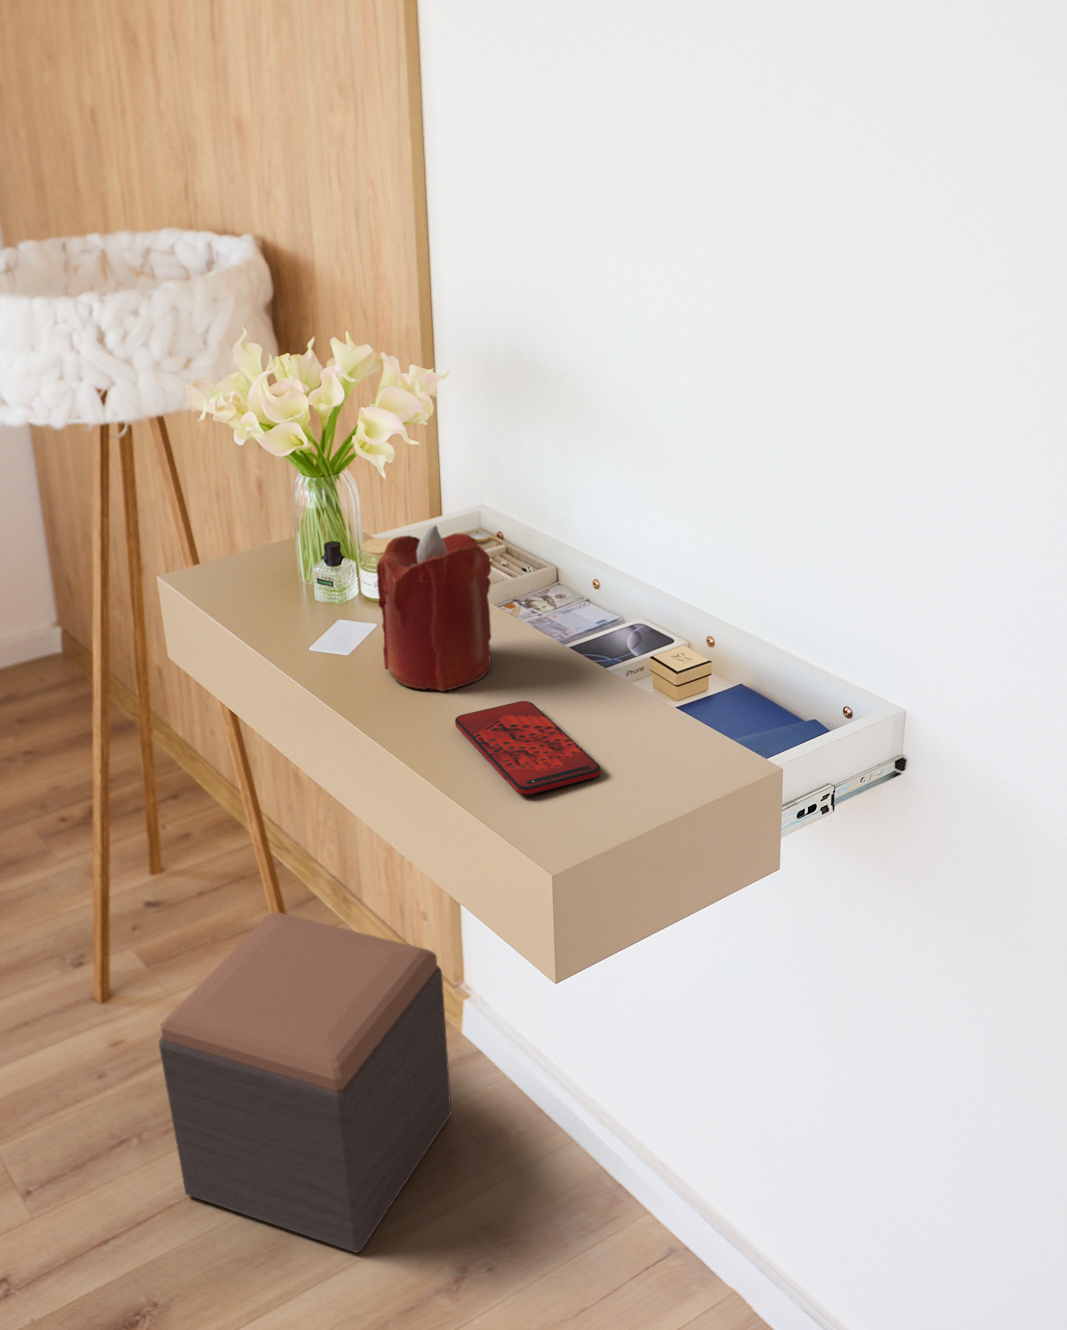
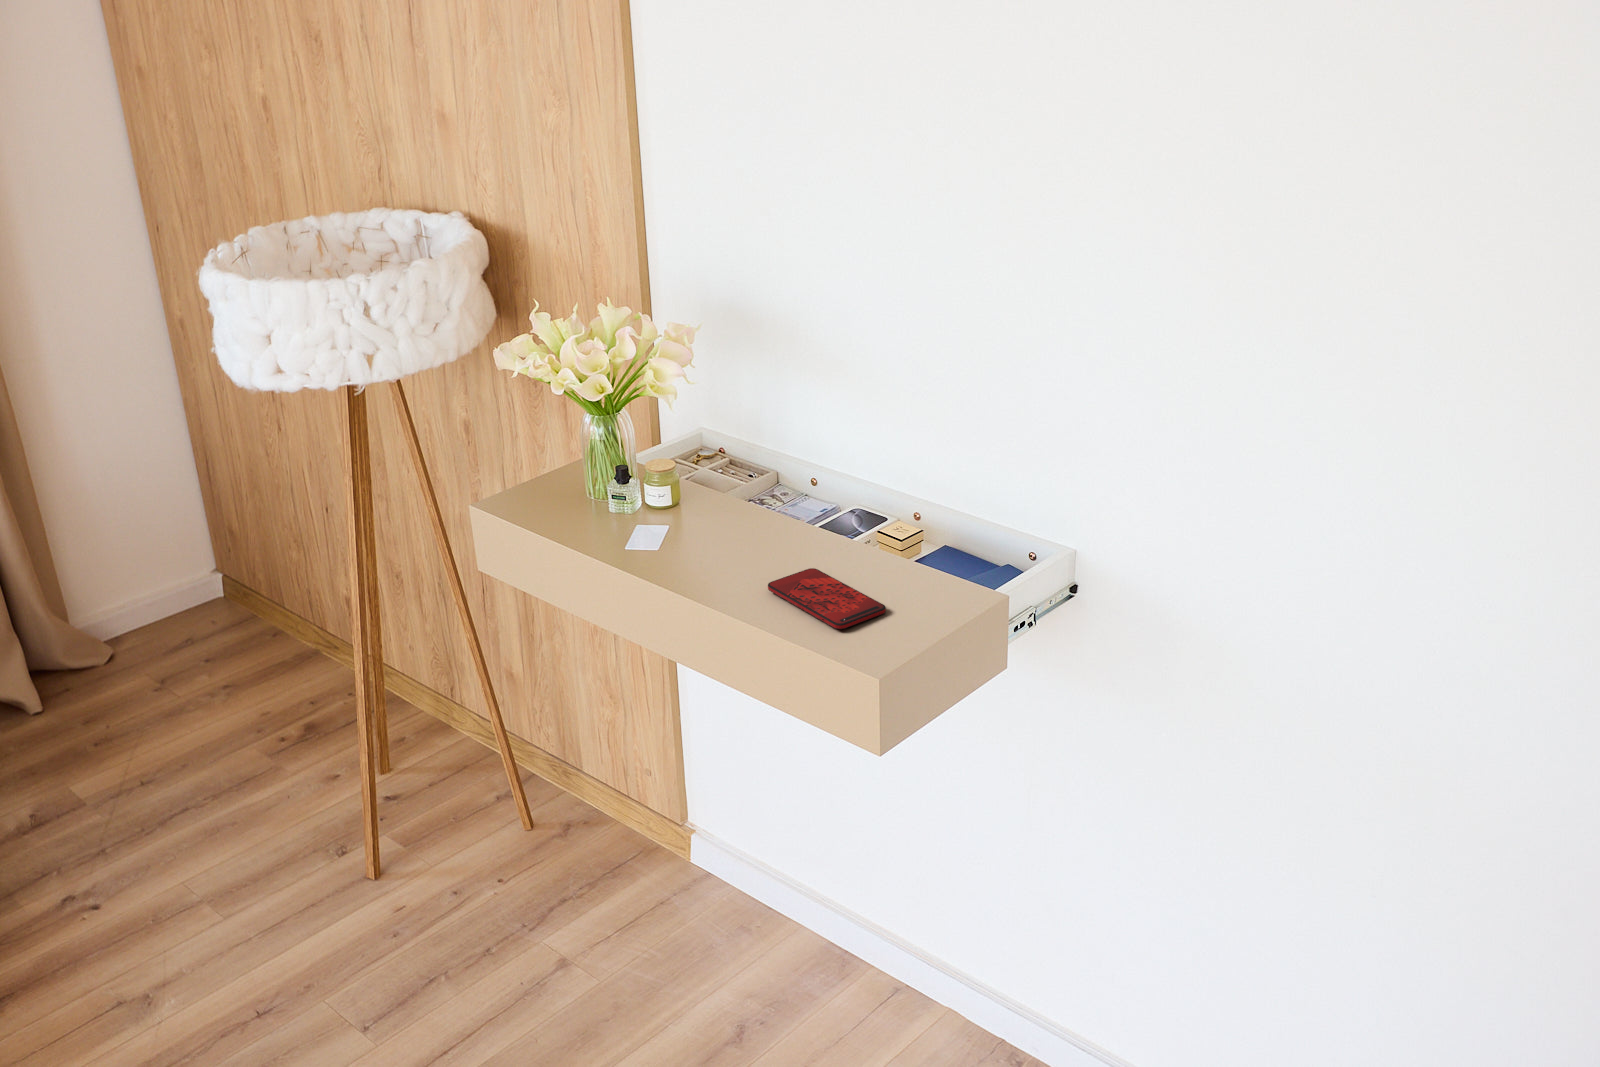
candle: present [377,525,491,691] -> none [688,447,772,568]
footstool: present [159,912,451,1253] -> none [479,773,701,1032]

